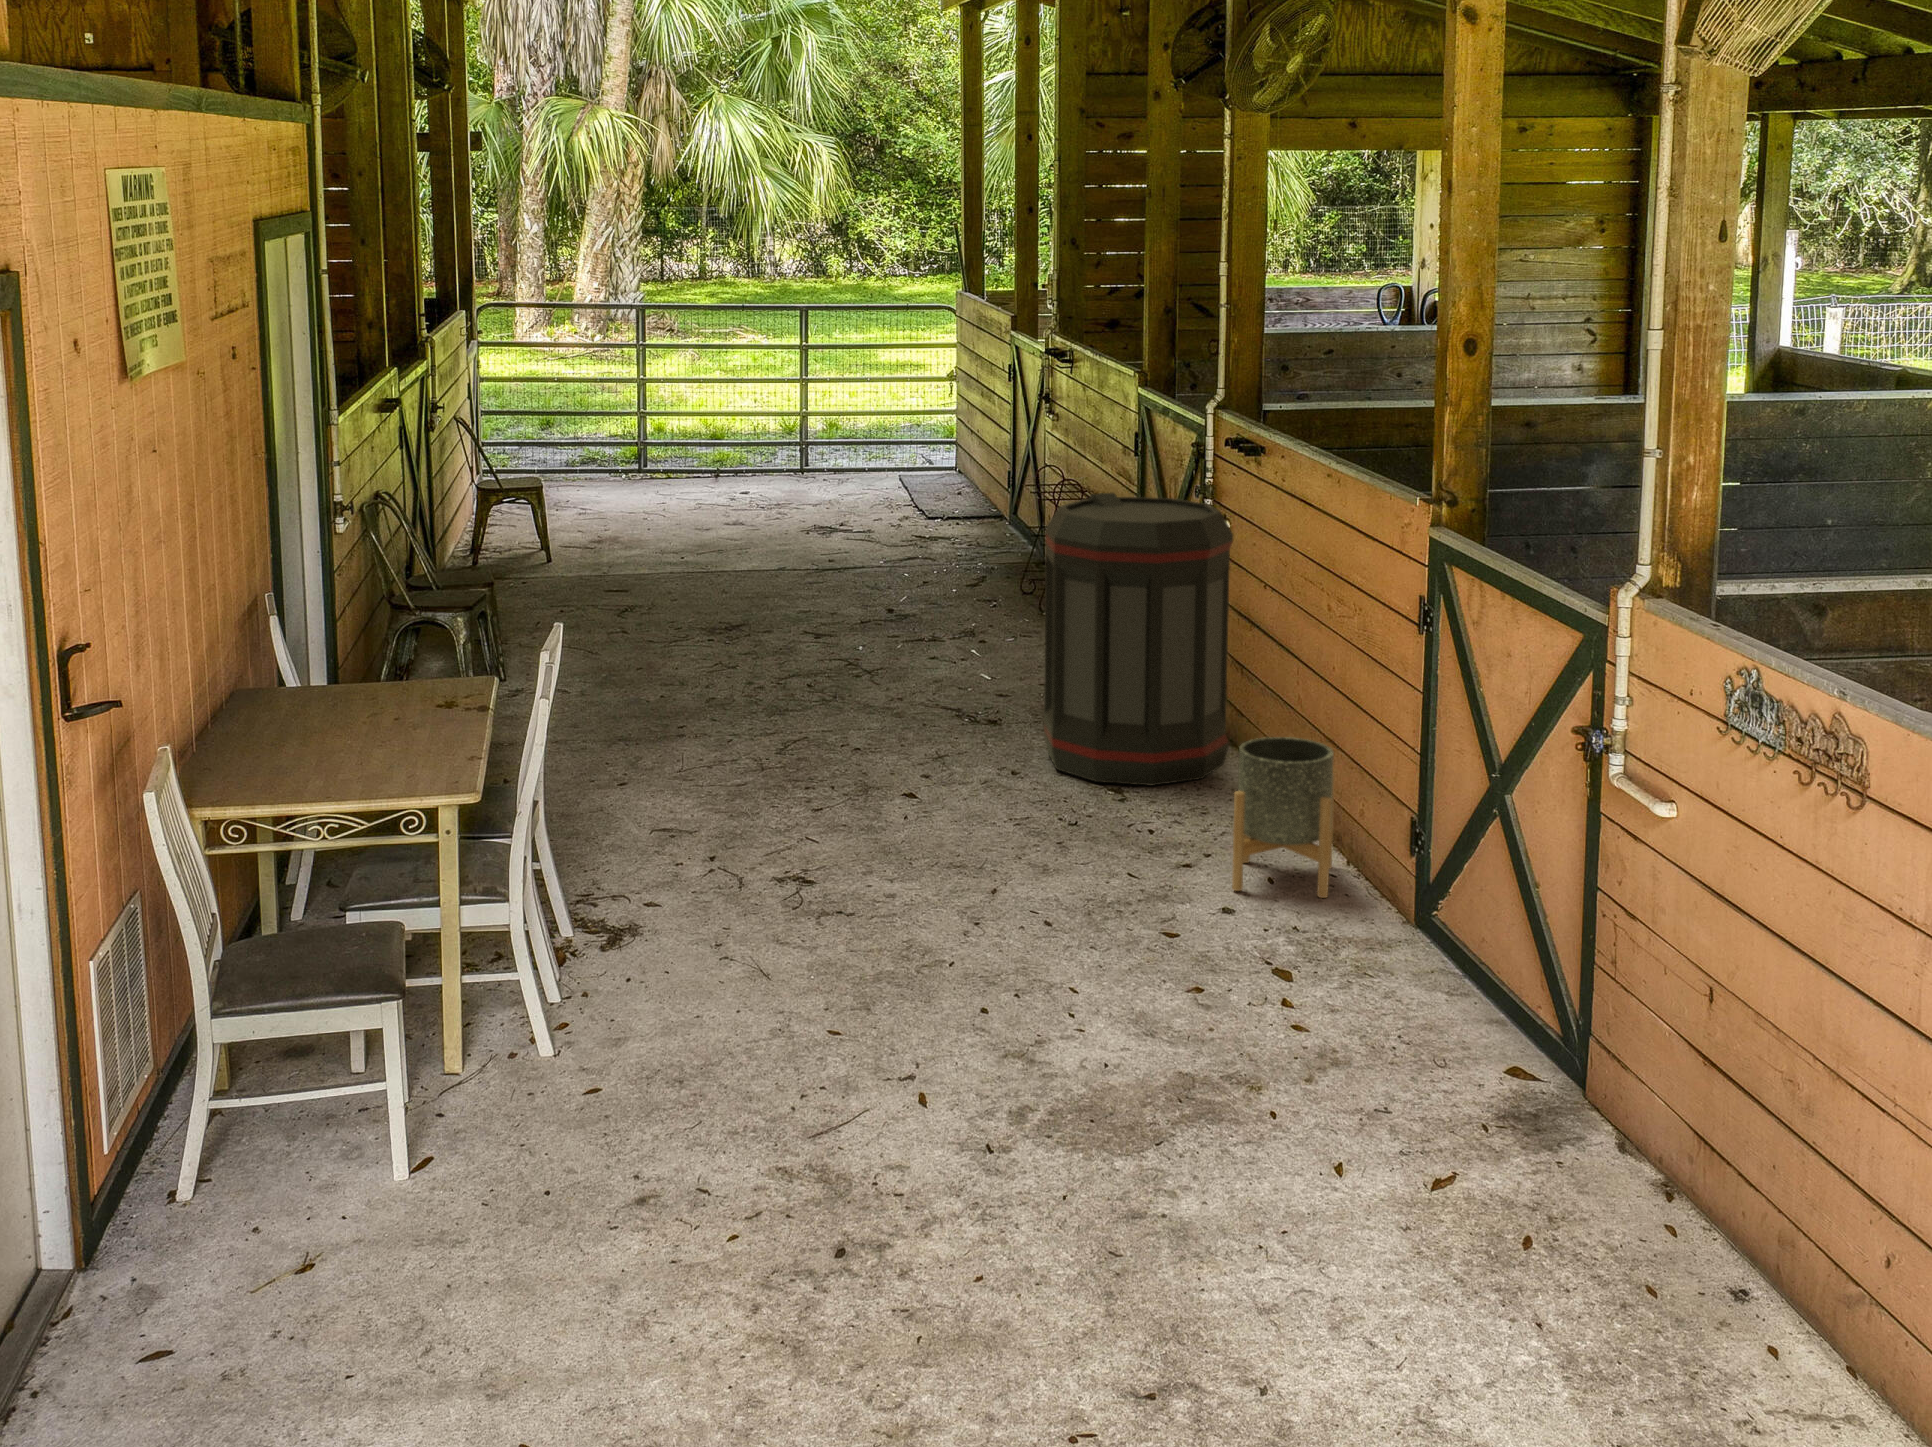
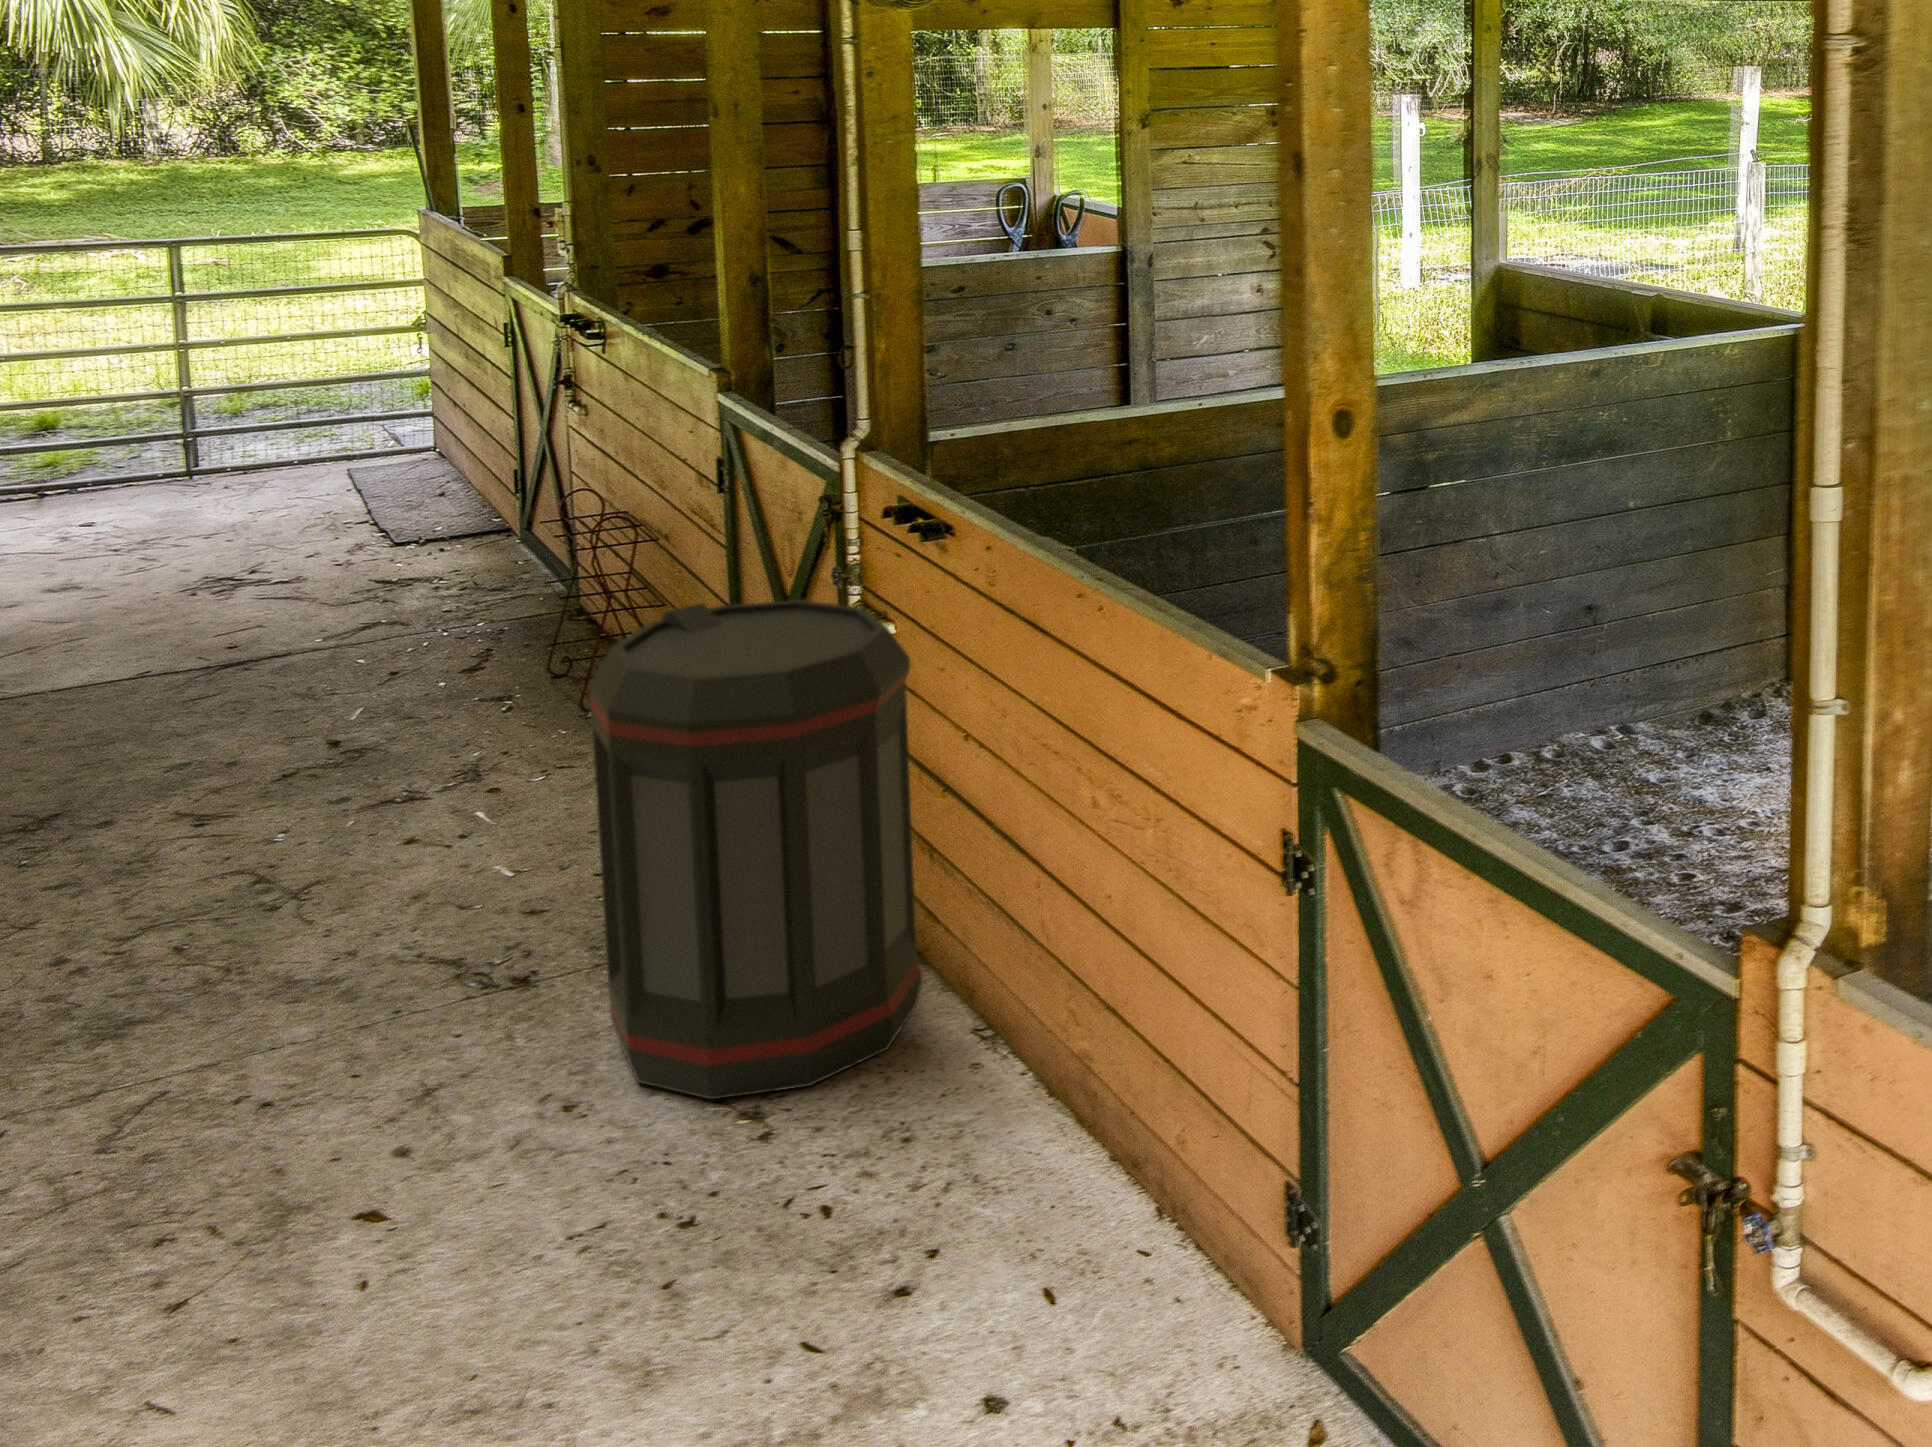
planter: present [1232,737,1335,898] -> none [981,1037,1150,1340]

